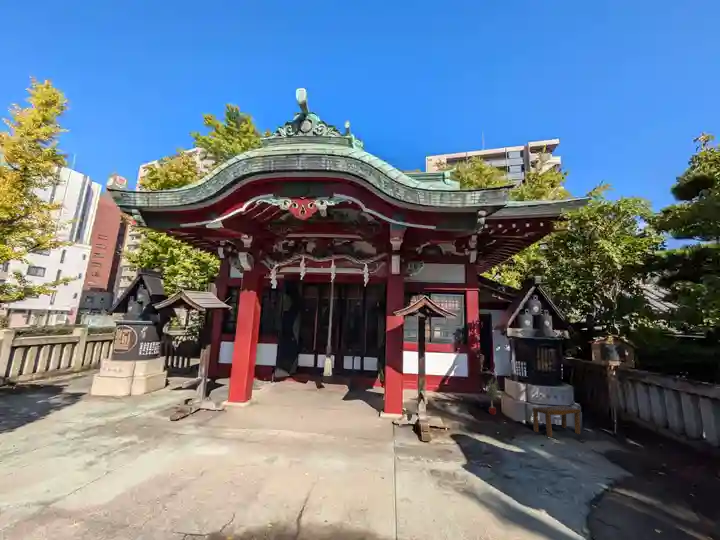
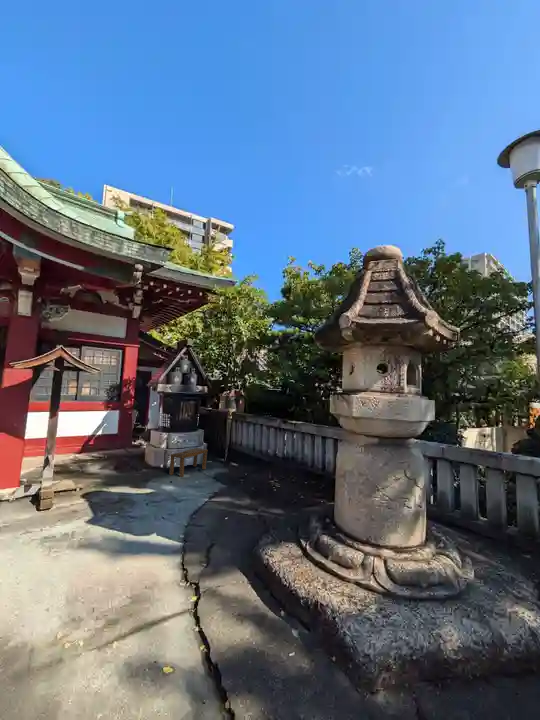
potted tree: present [487,379,504,415] -> none [130,432,149,466]

